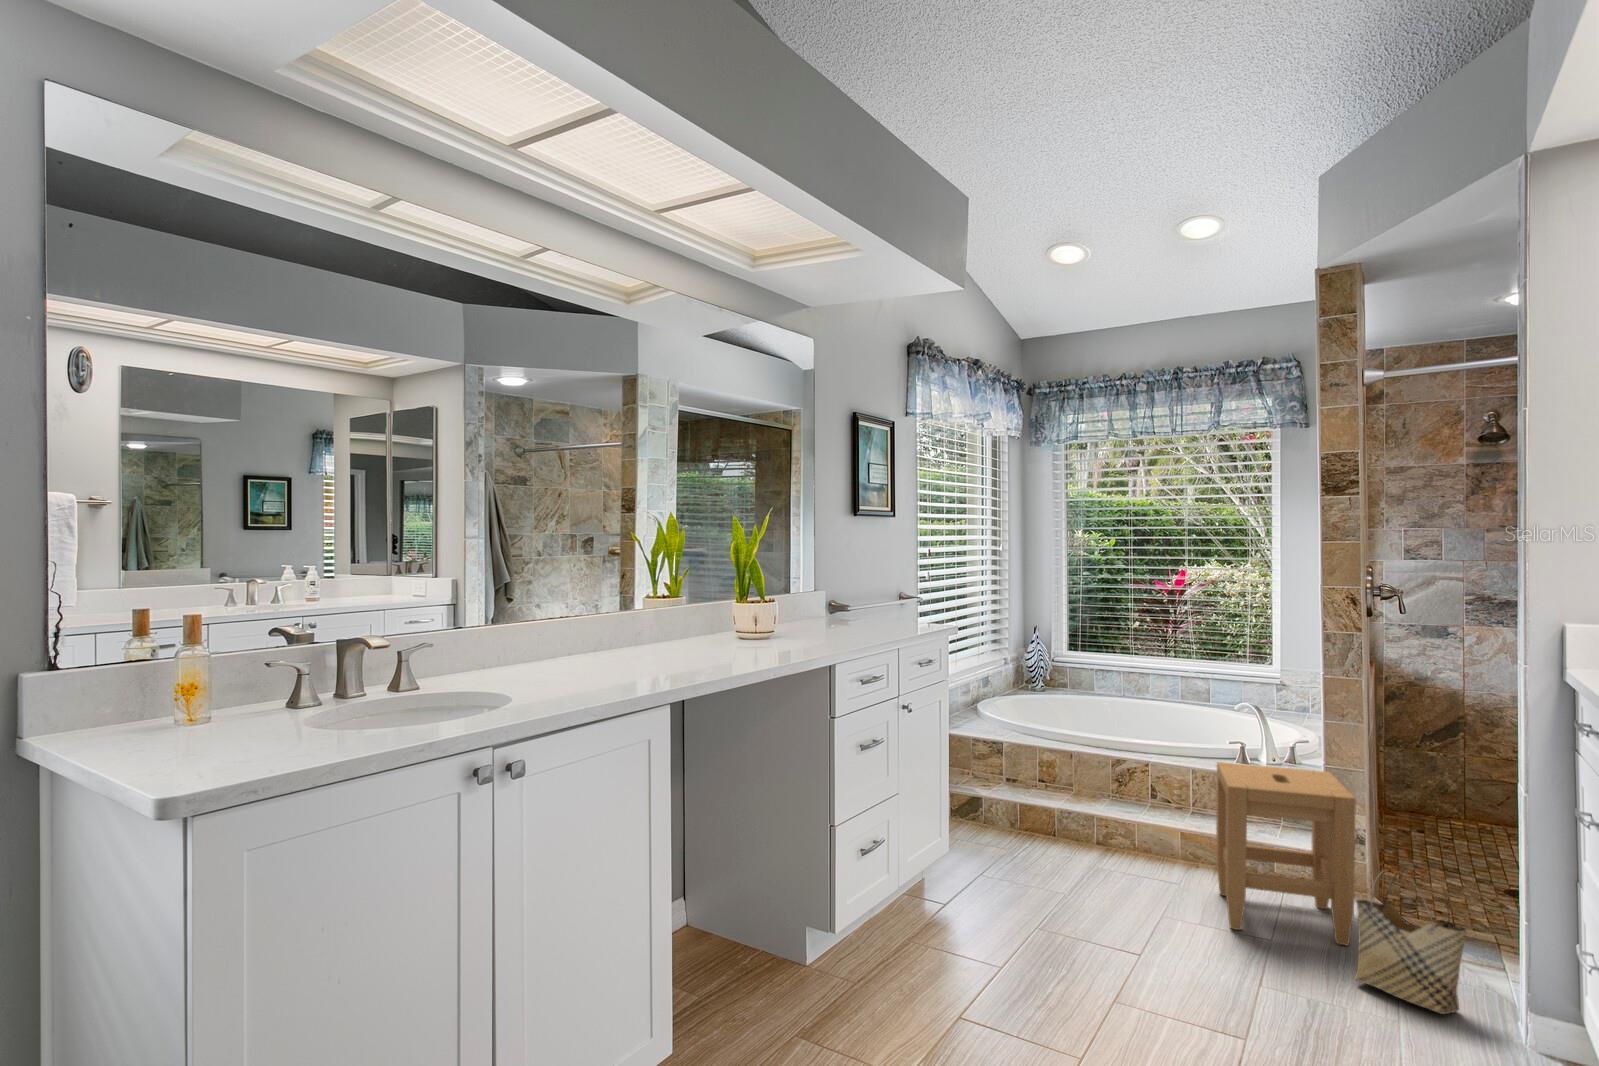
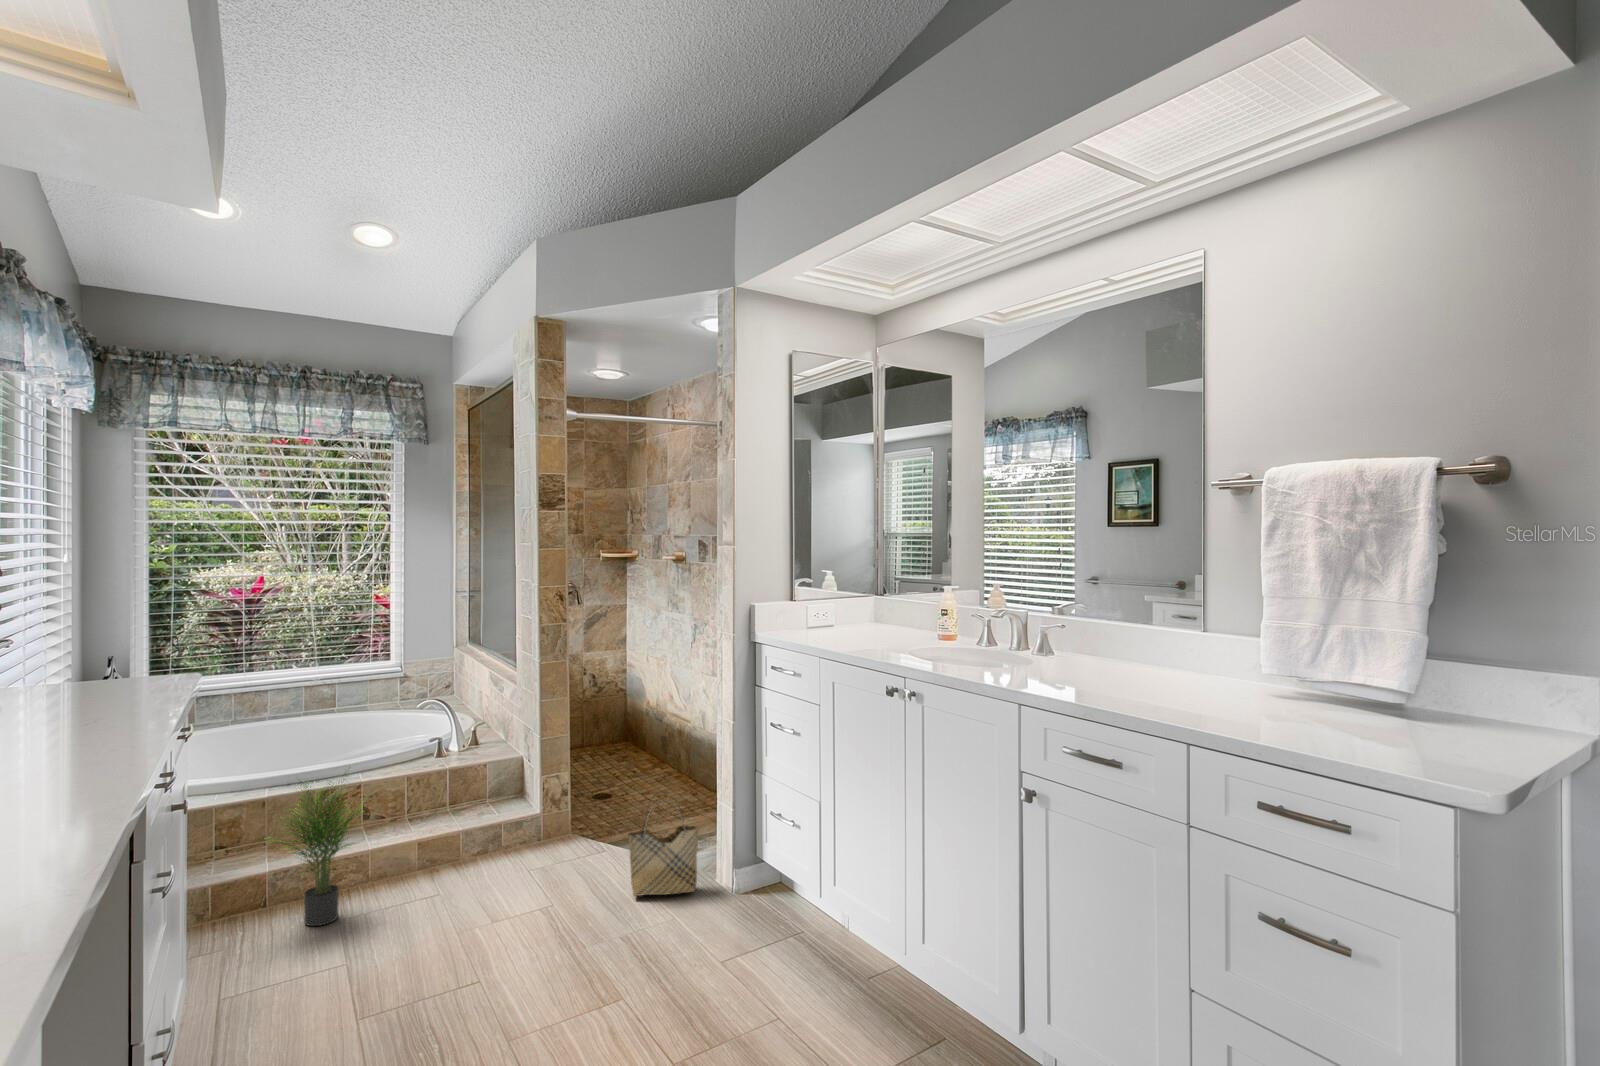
potted plant: none [1013,732,1114,871] -> present [269,765,360,926]
stool: present [1216,762,1356,946] -> none [469,744,602,904]

